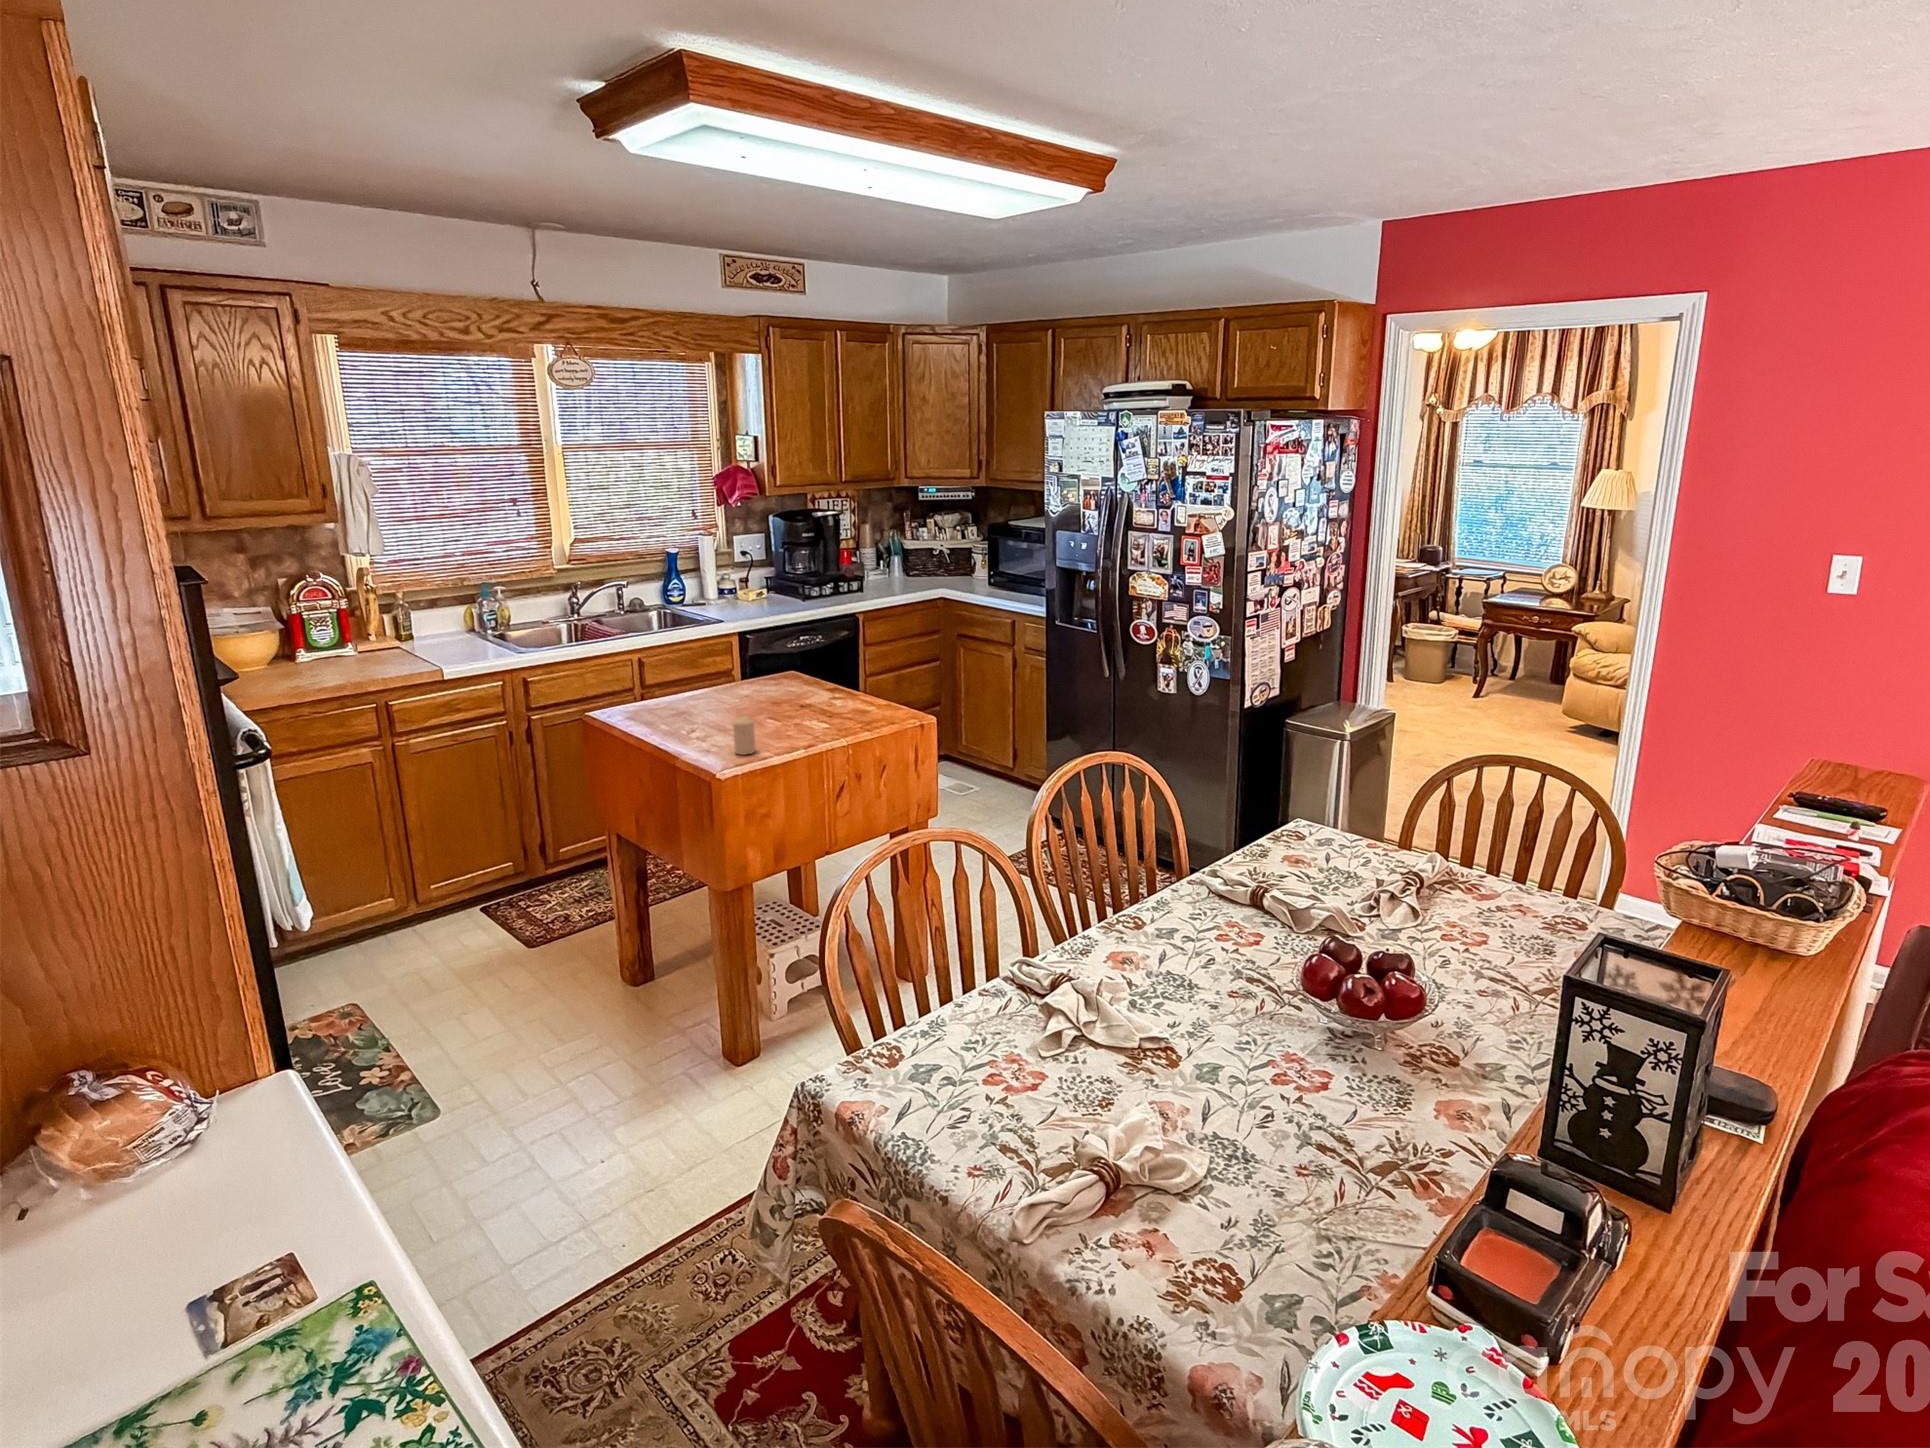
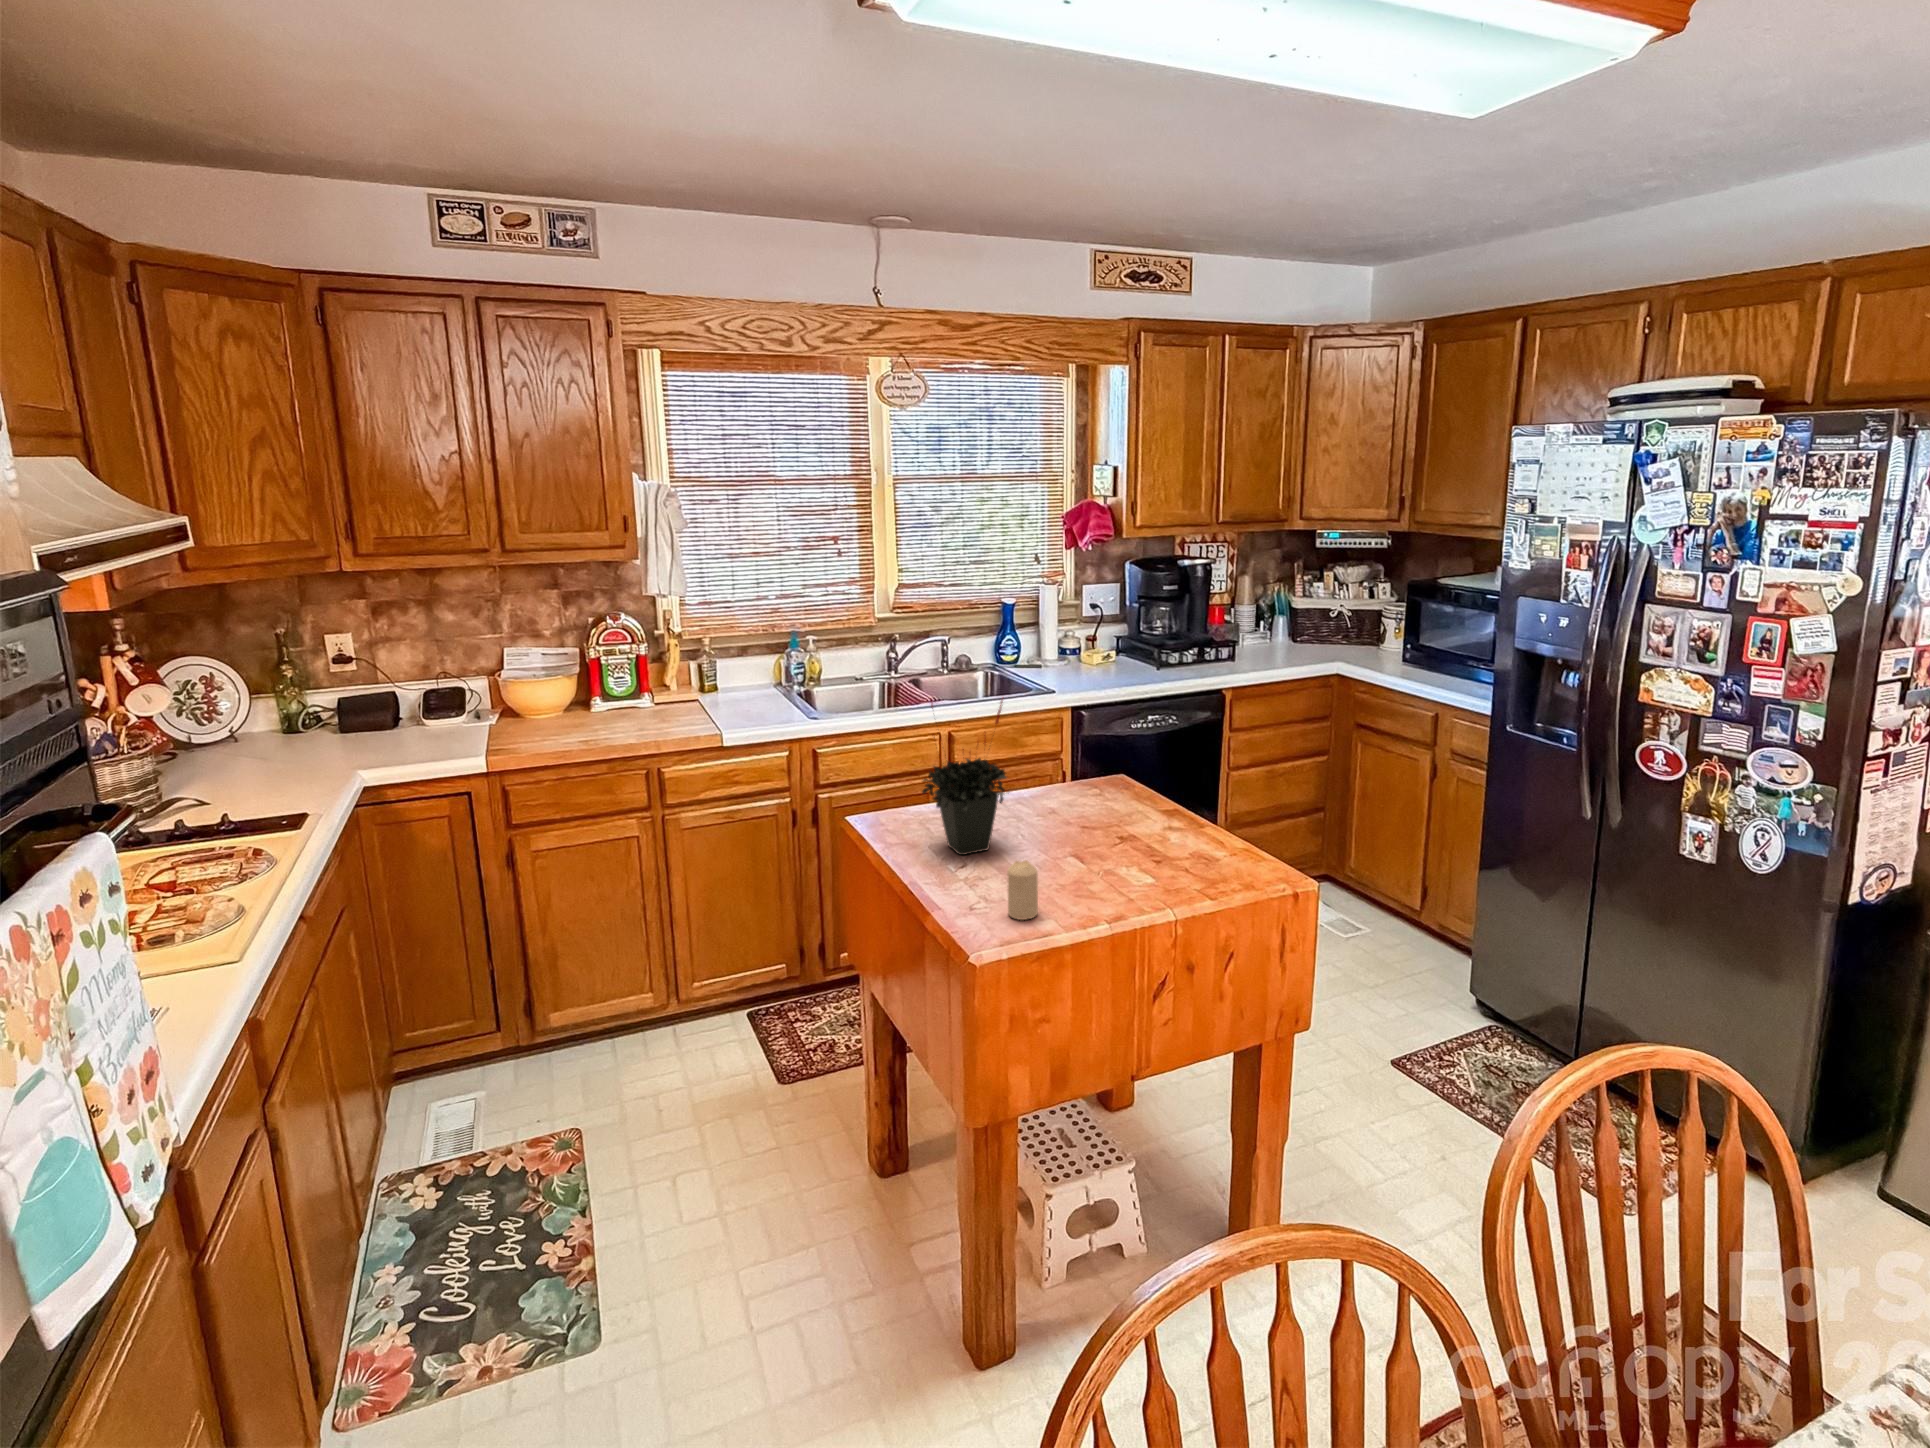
potted plant: none [652,608,721,727] -> present [922,700,1006,855]

